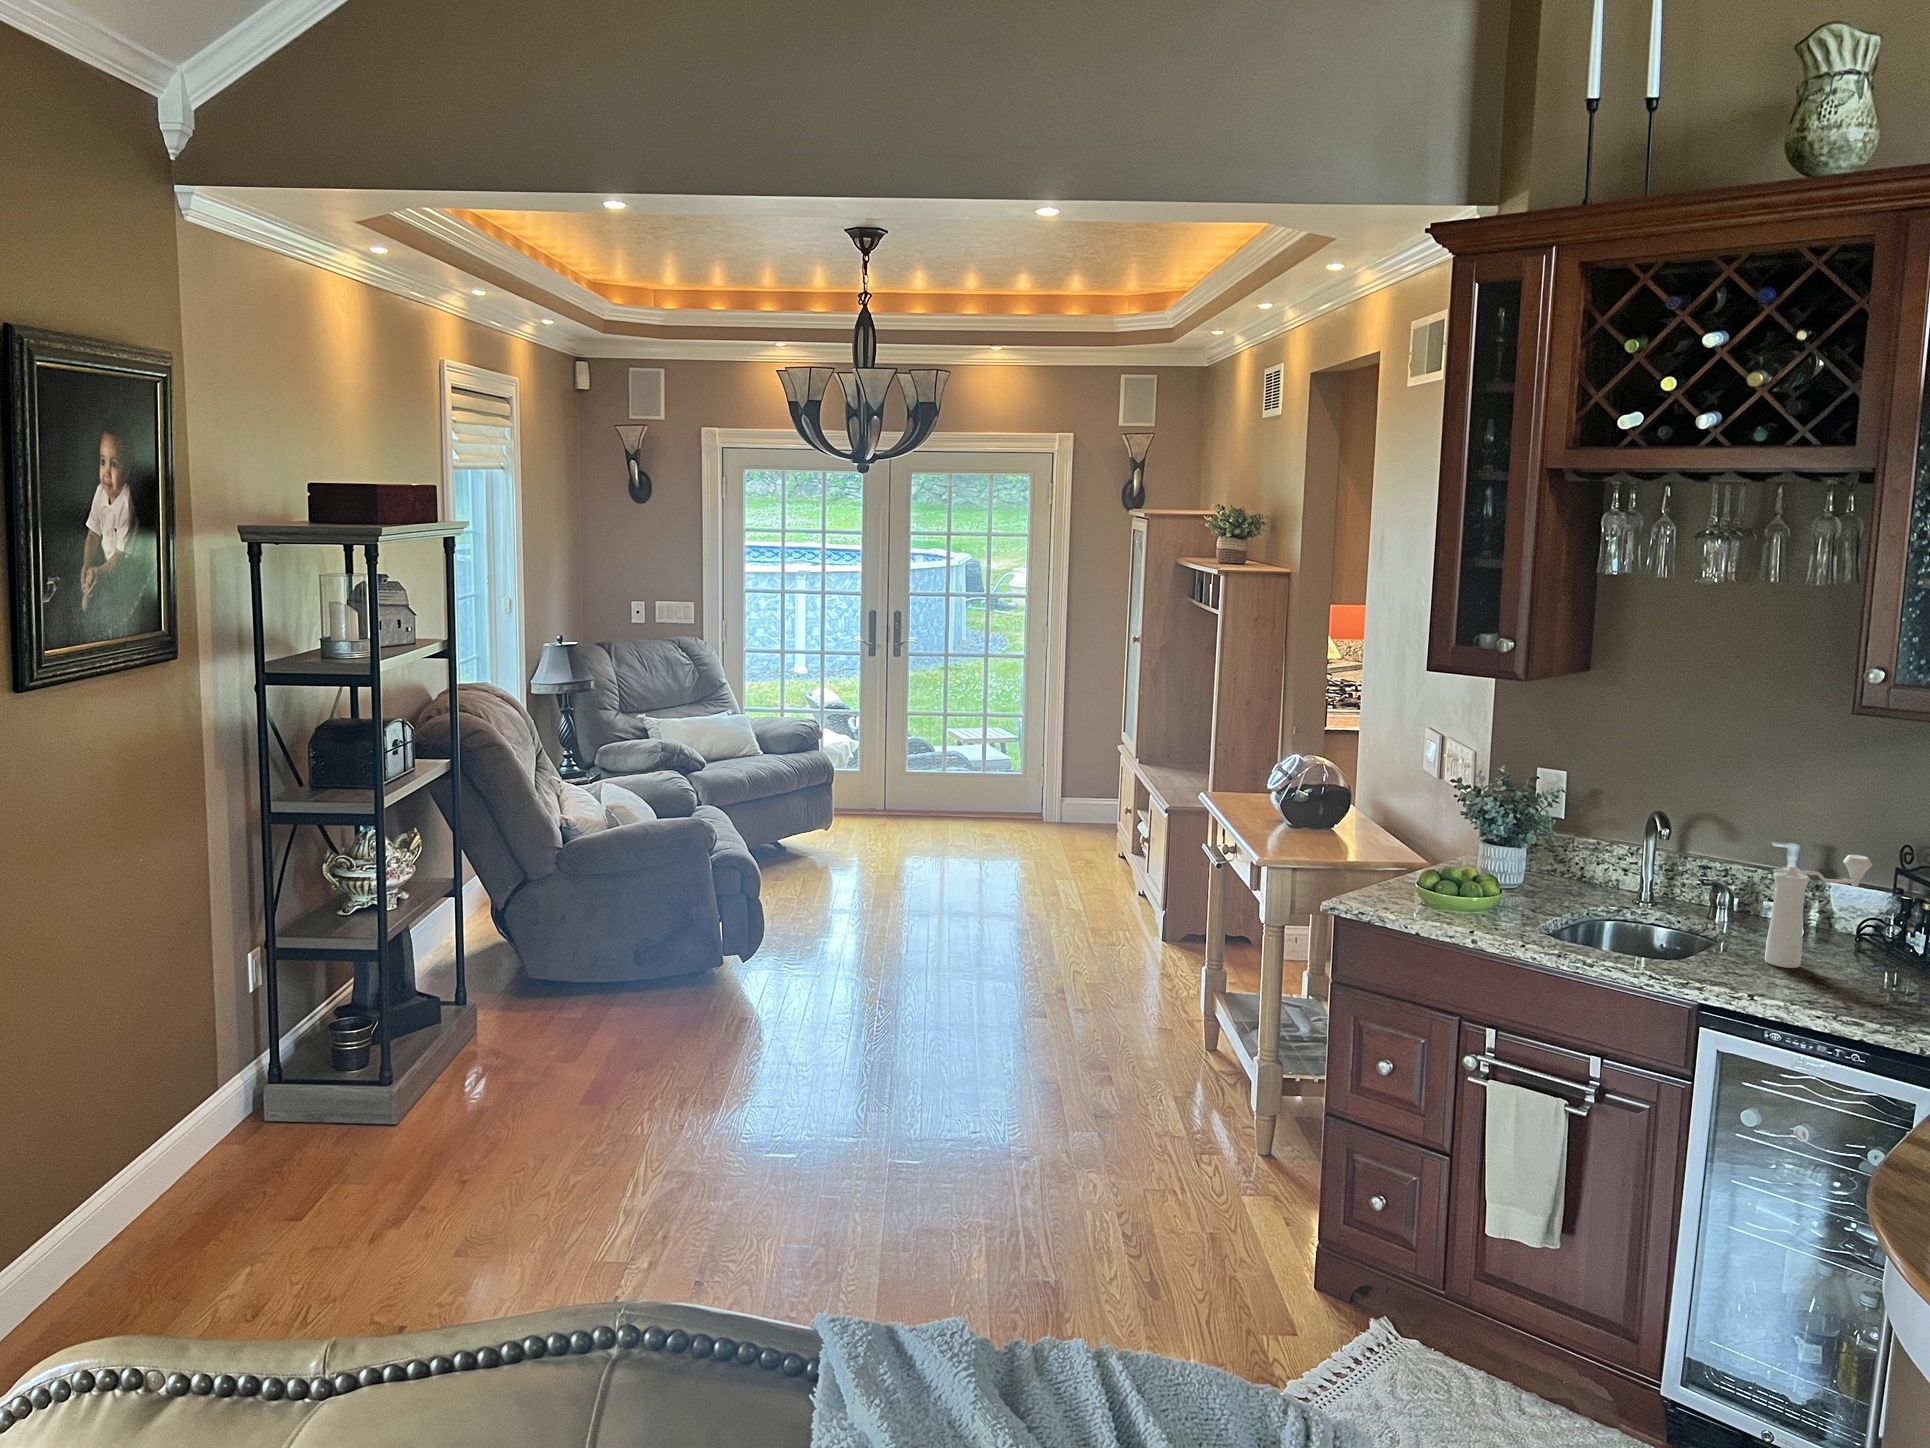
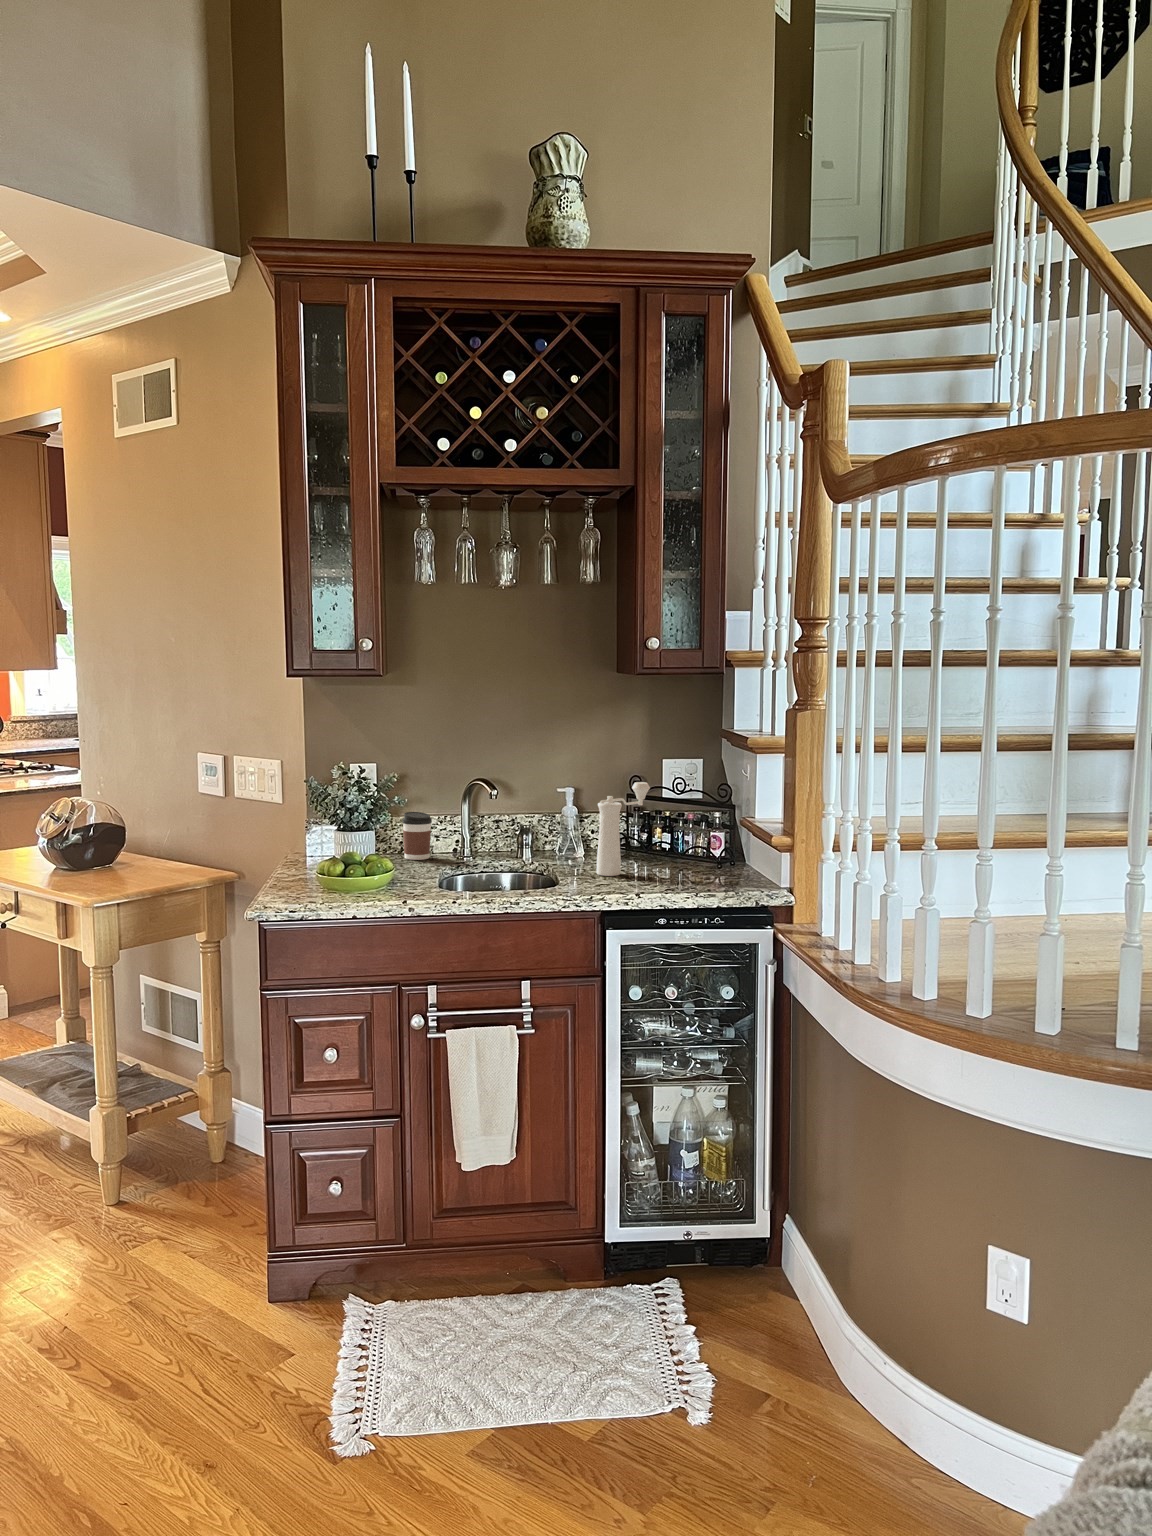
coffee cup: none [1569,837,1607,894] -> present [402,812,432,860]

